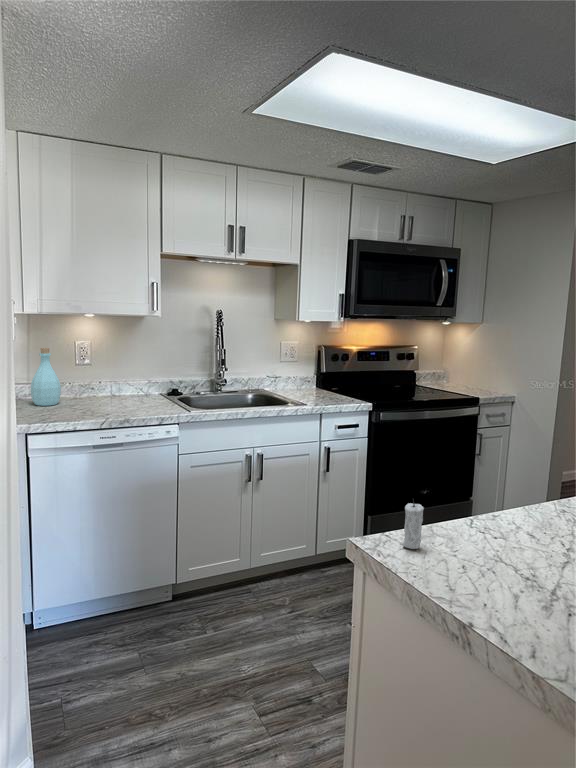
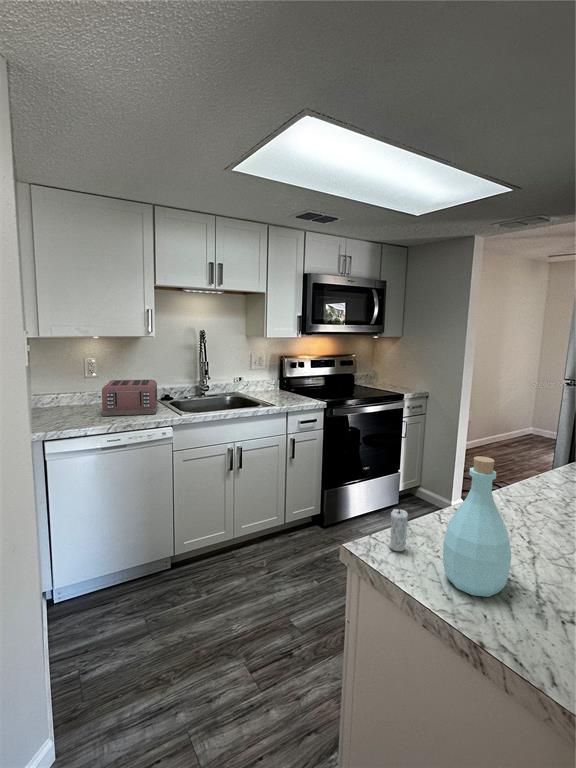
bottle: present [31,348,61,406] -> present [443,456,511,597]
toaster: none [96,367,162,409] -> present [102,380,158,416]

